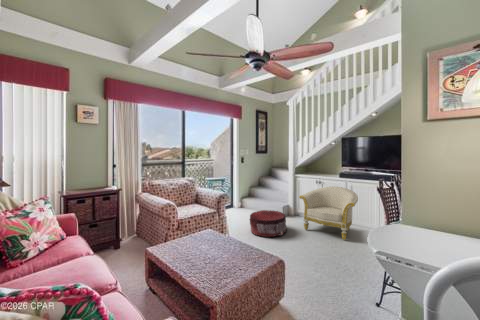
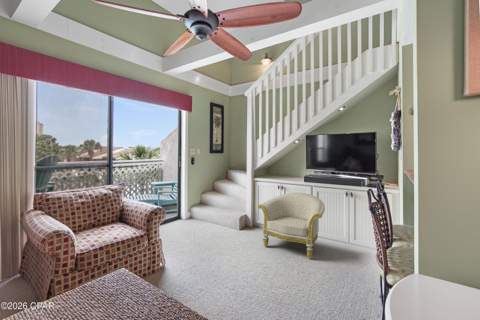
pouf: present [250,210,287,237] -> none [195,223,243,260]

